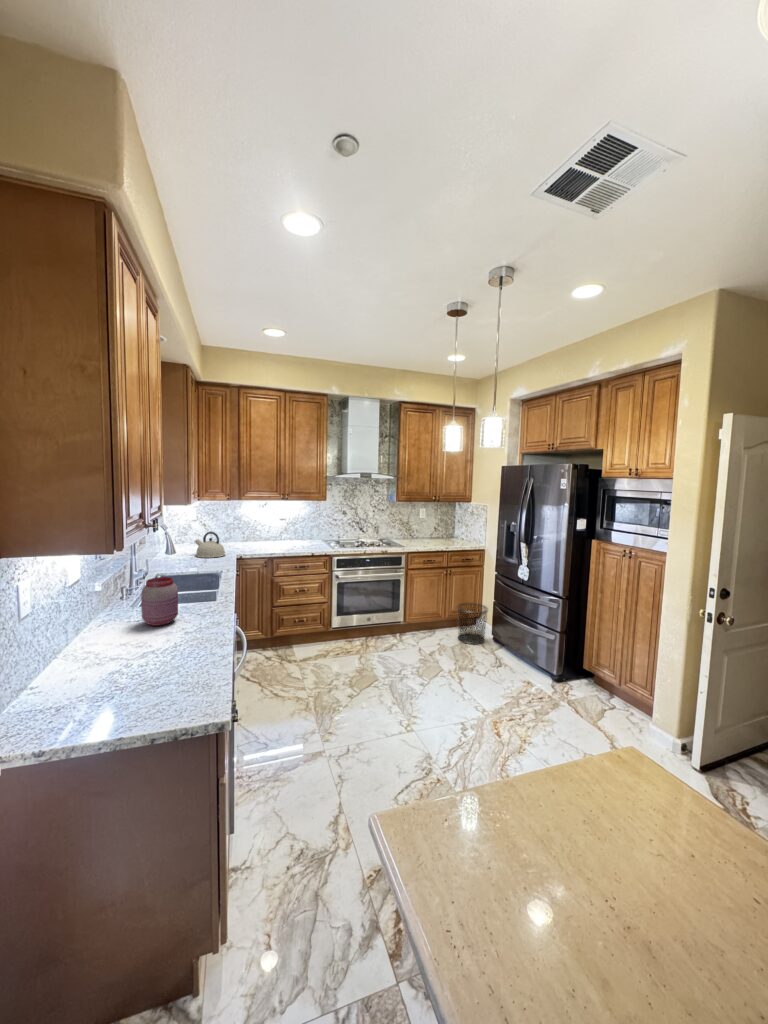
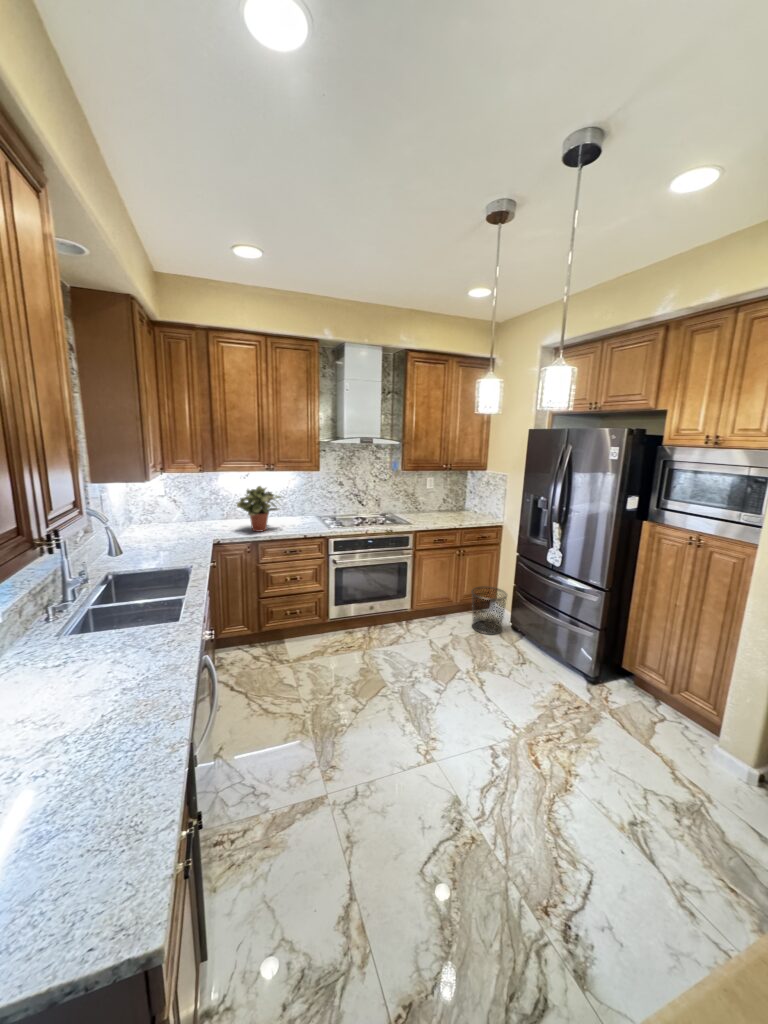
potted plant: none [257,512,294,550] -> present [237,486,280,532]
kettle: present [195,532,225,558] -> none [159,513,199,546]
jar: present [141,577,178,626] -> none [59,603,119,675]

